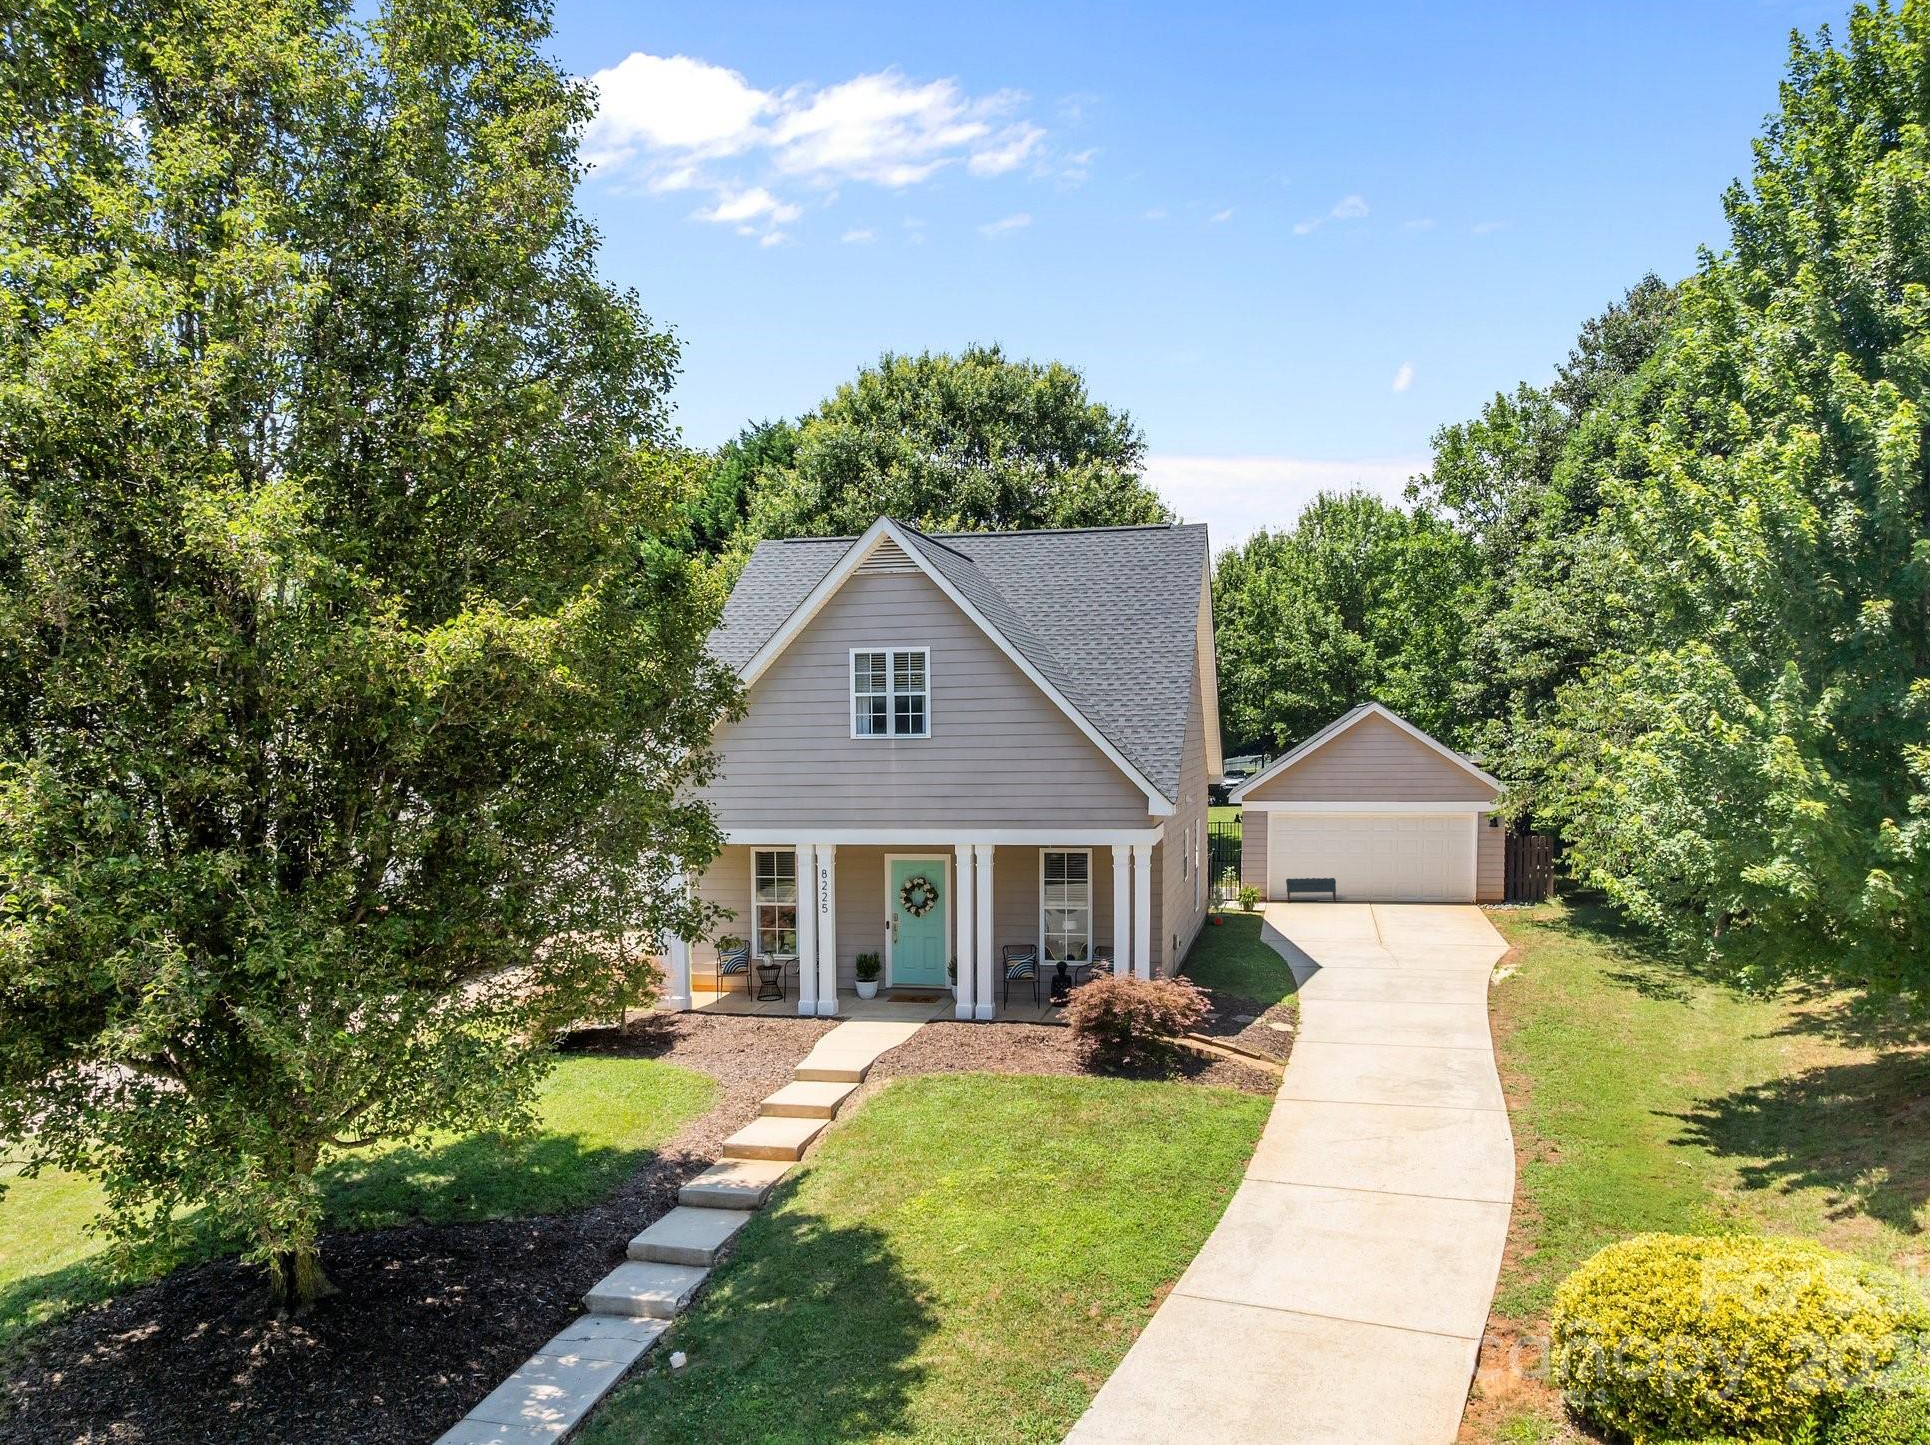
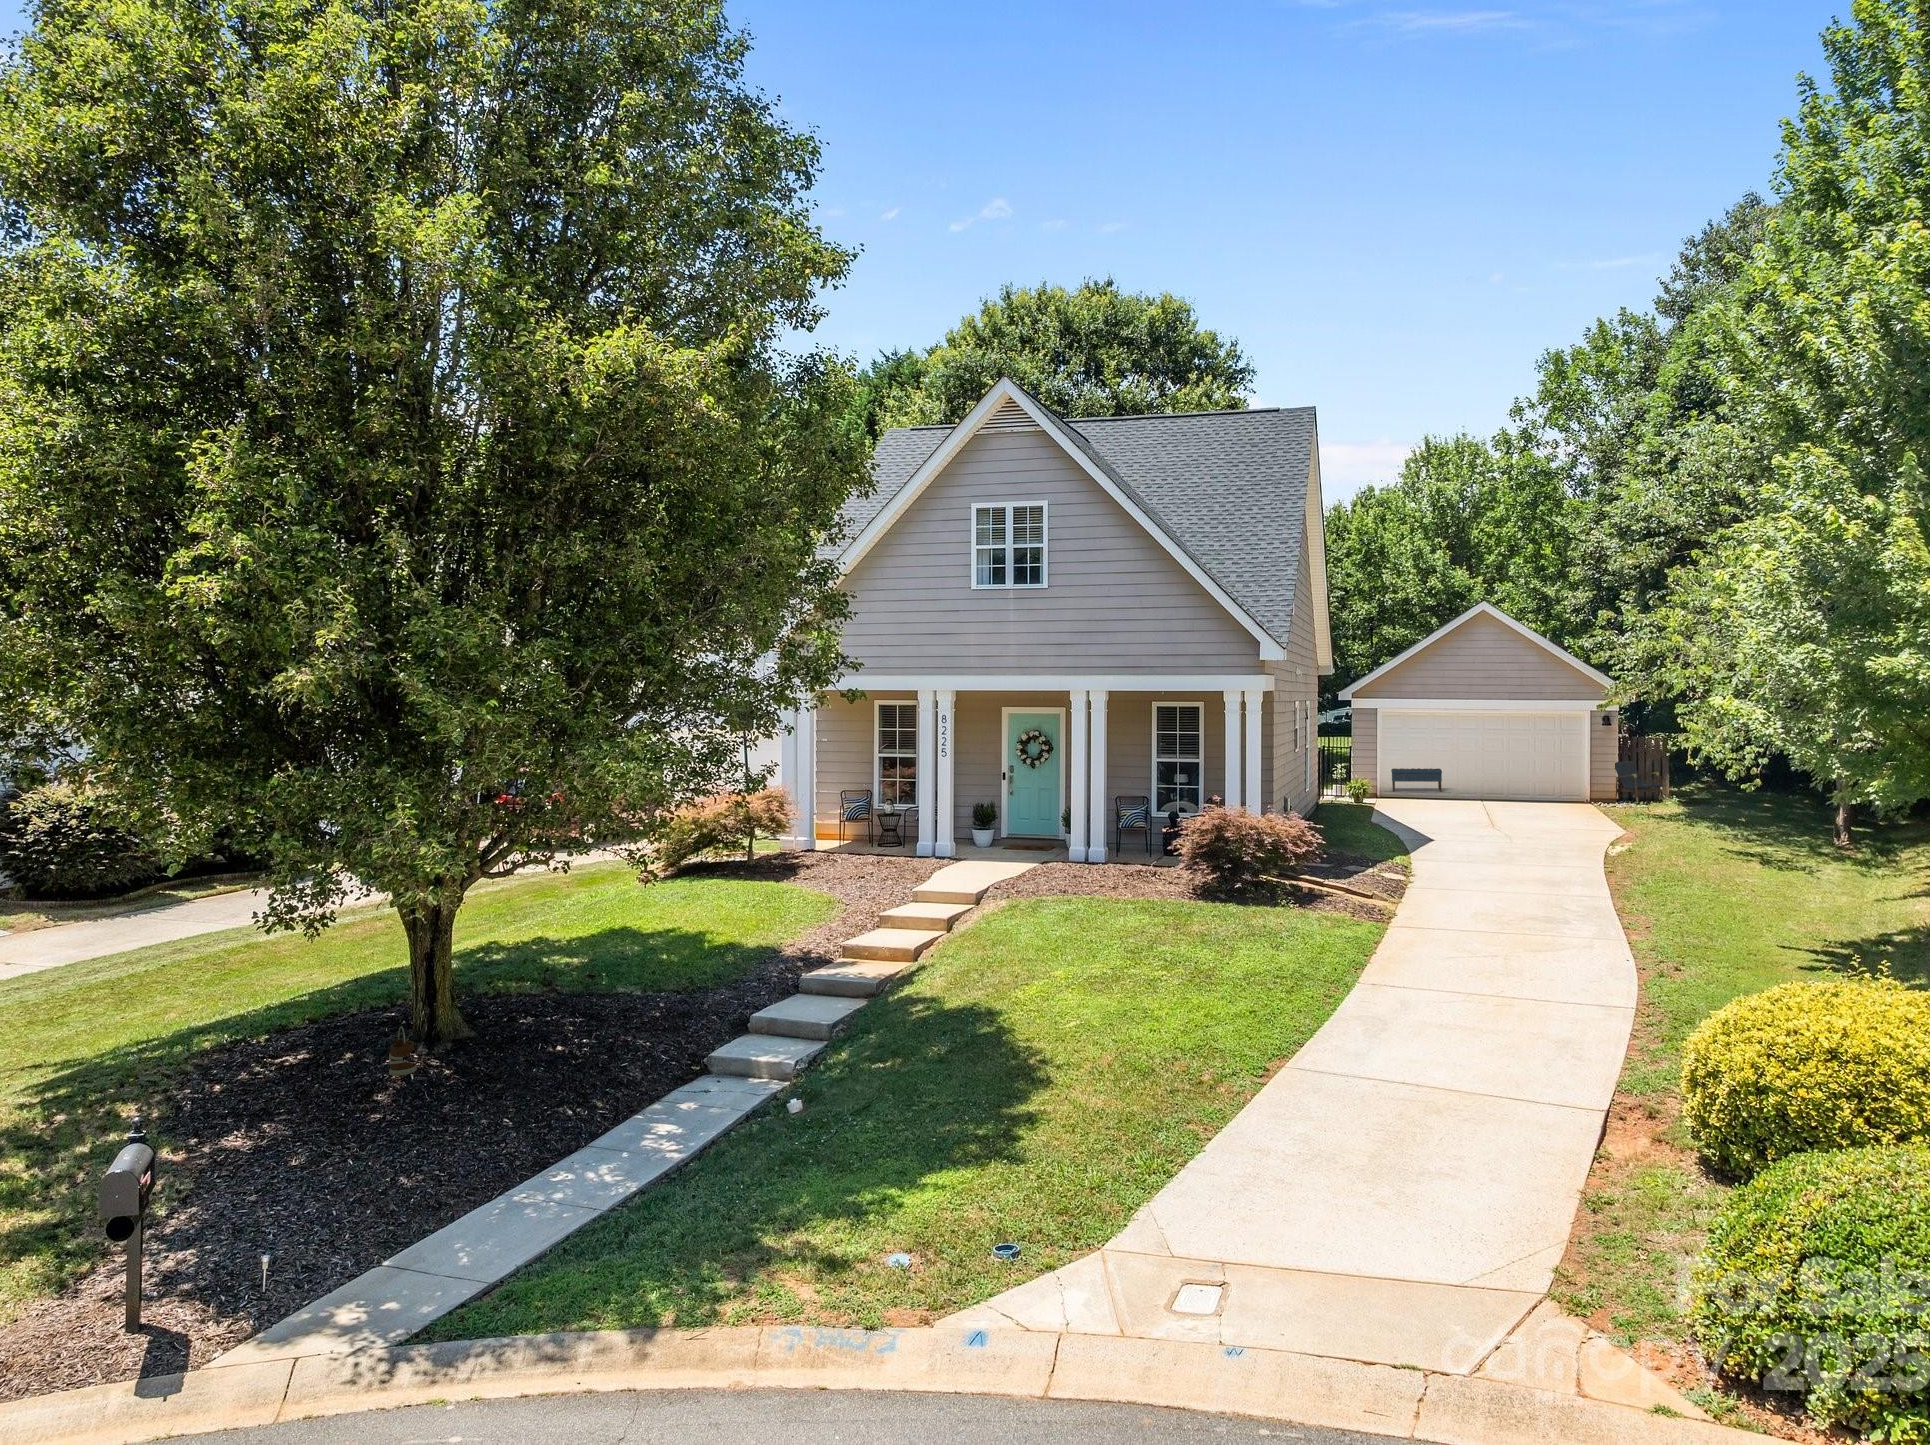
lounge chair: none [1502,866,1550,908] -> present [1615,761,1663,802]
potted tree: present [1205,885,1225,925] -> none [1311,766,1332,806]
wooden bucket: none [247,1293,277,1346] -> present [389,1026,417,1075]

